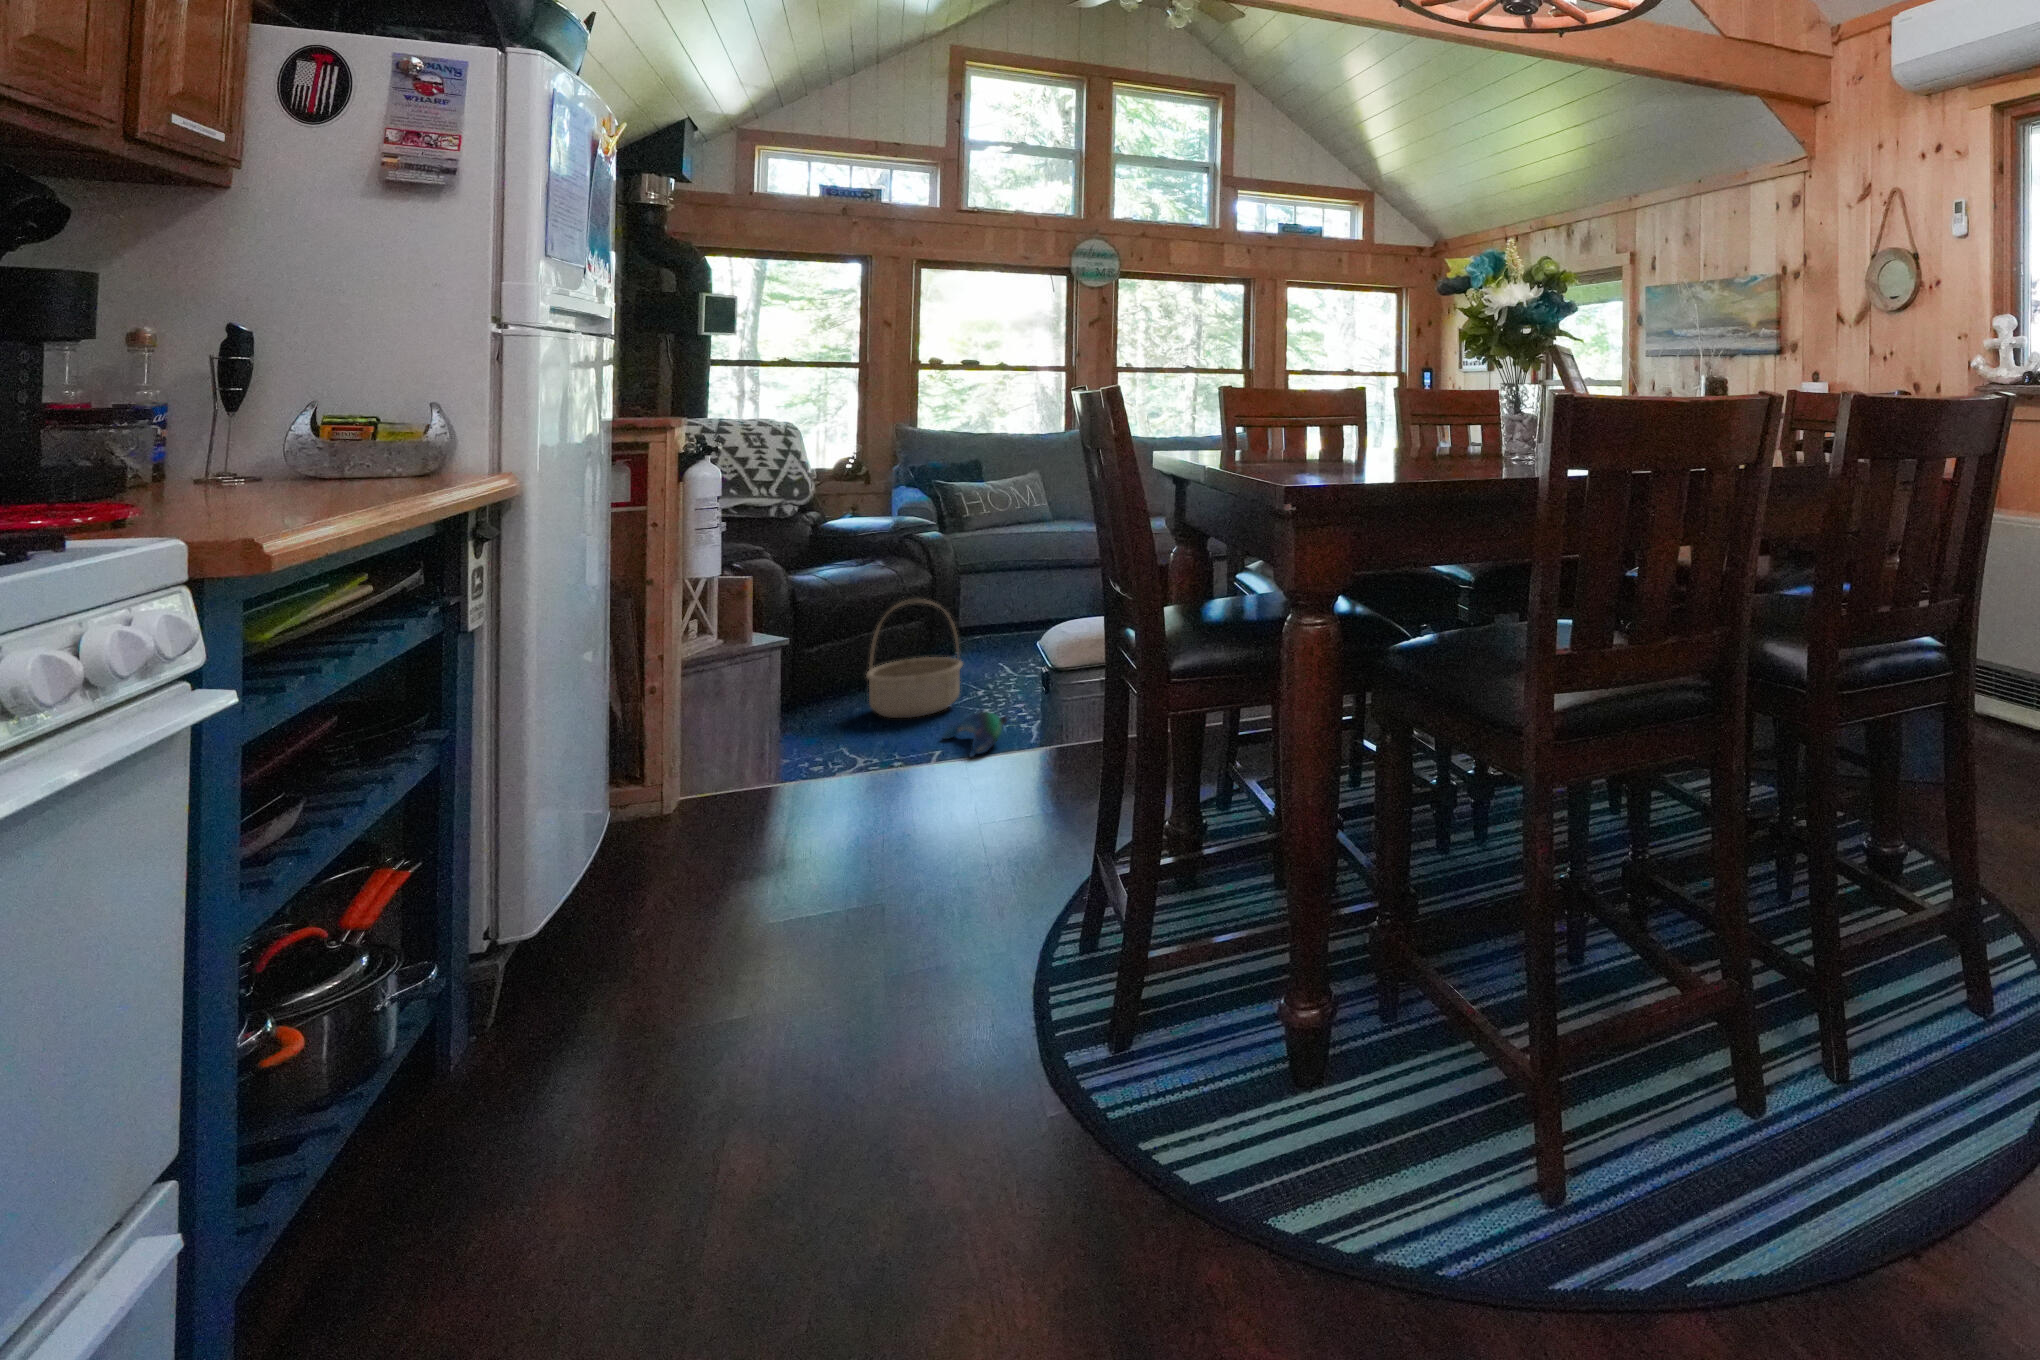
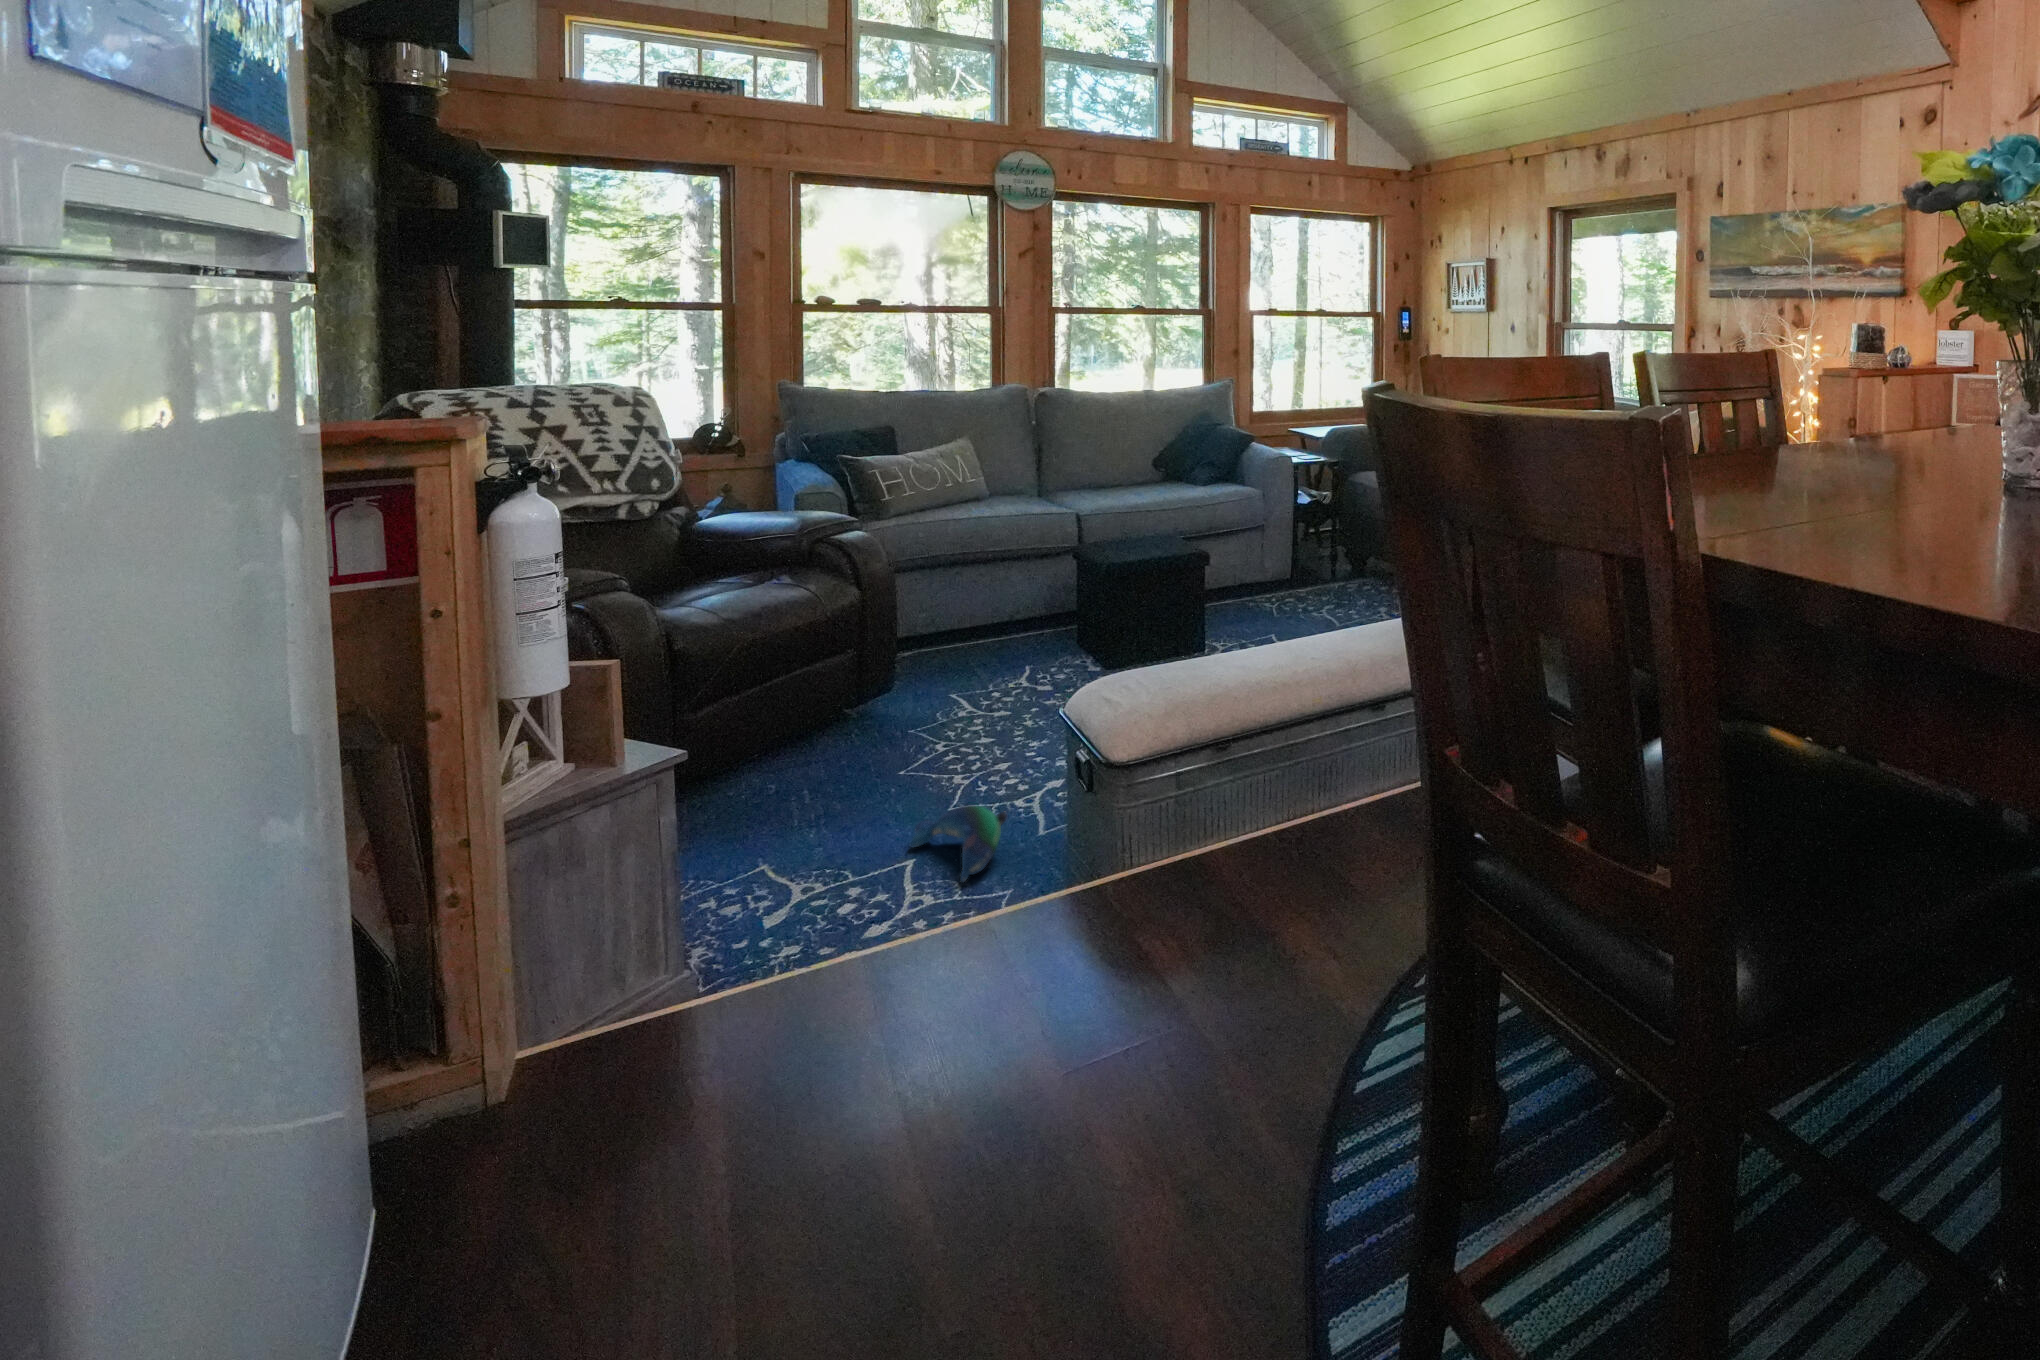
basket: present [866,599,962,718] -> none [784,641,923,810]

